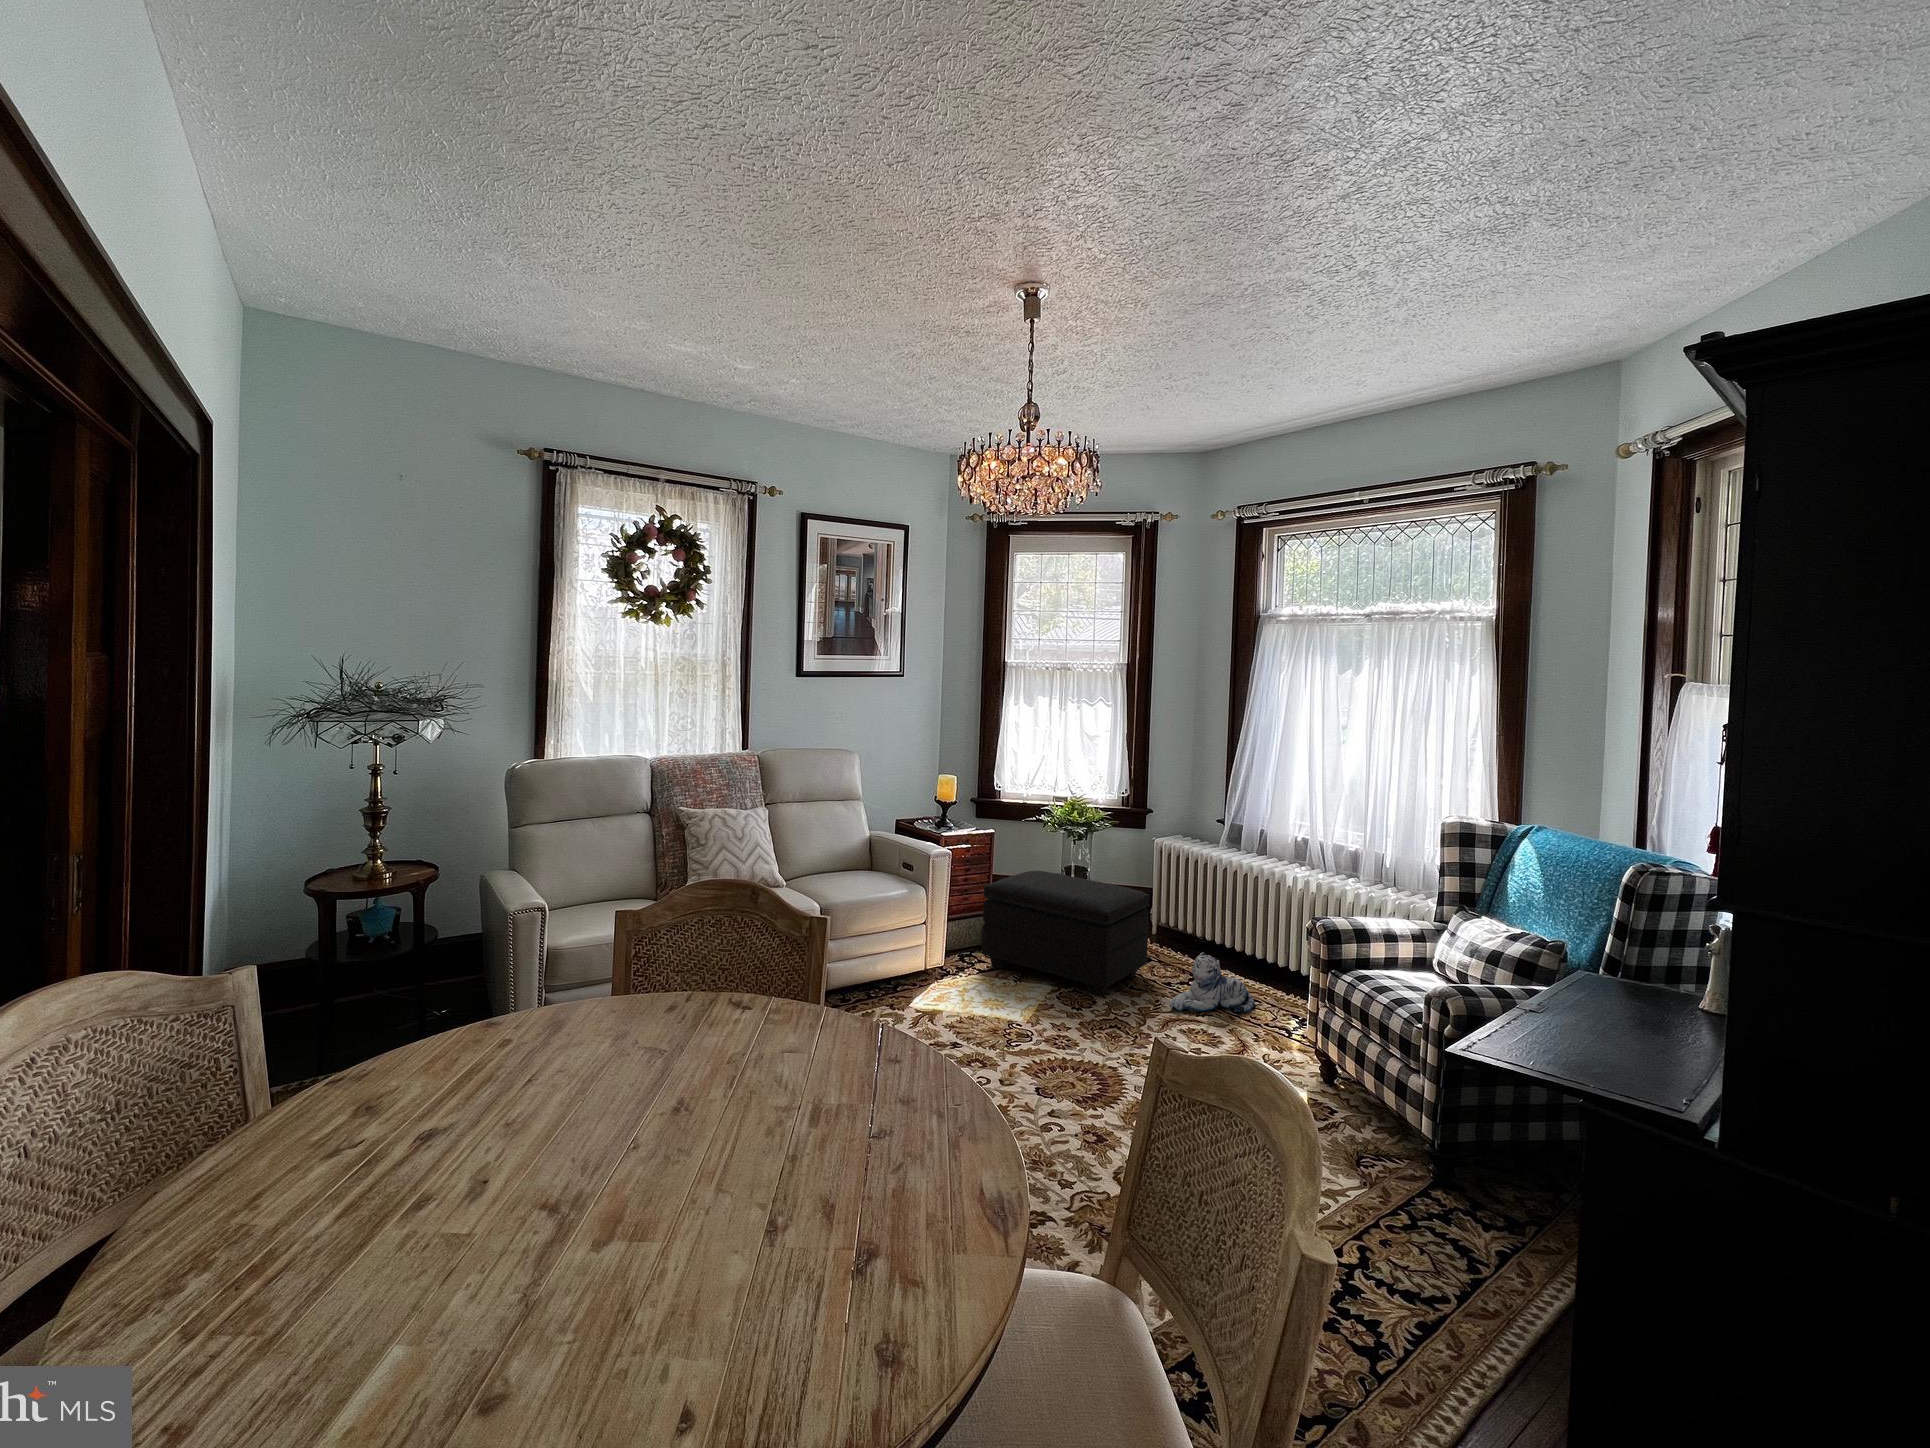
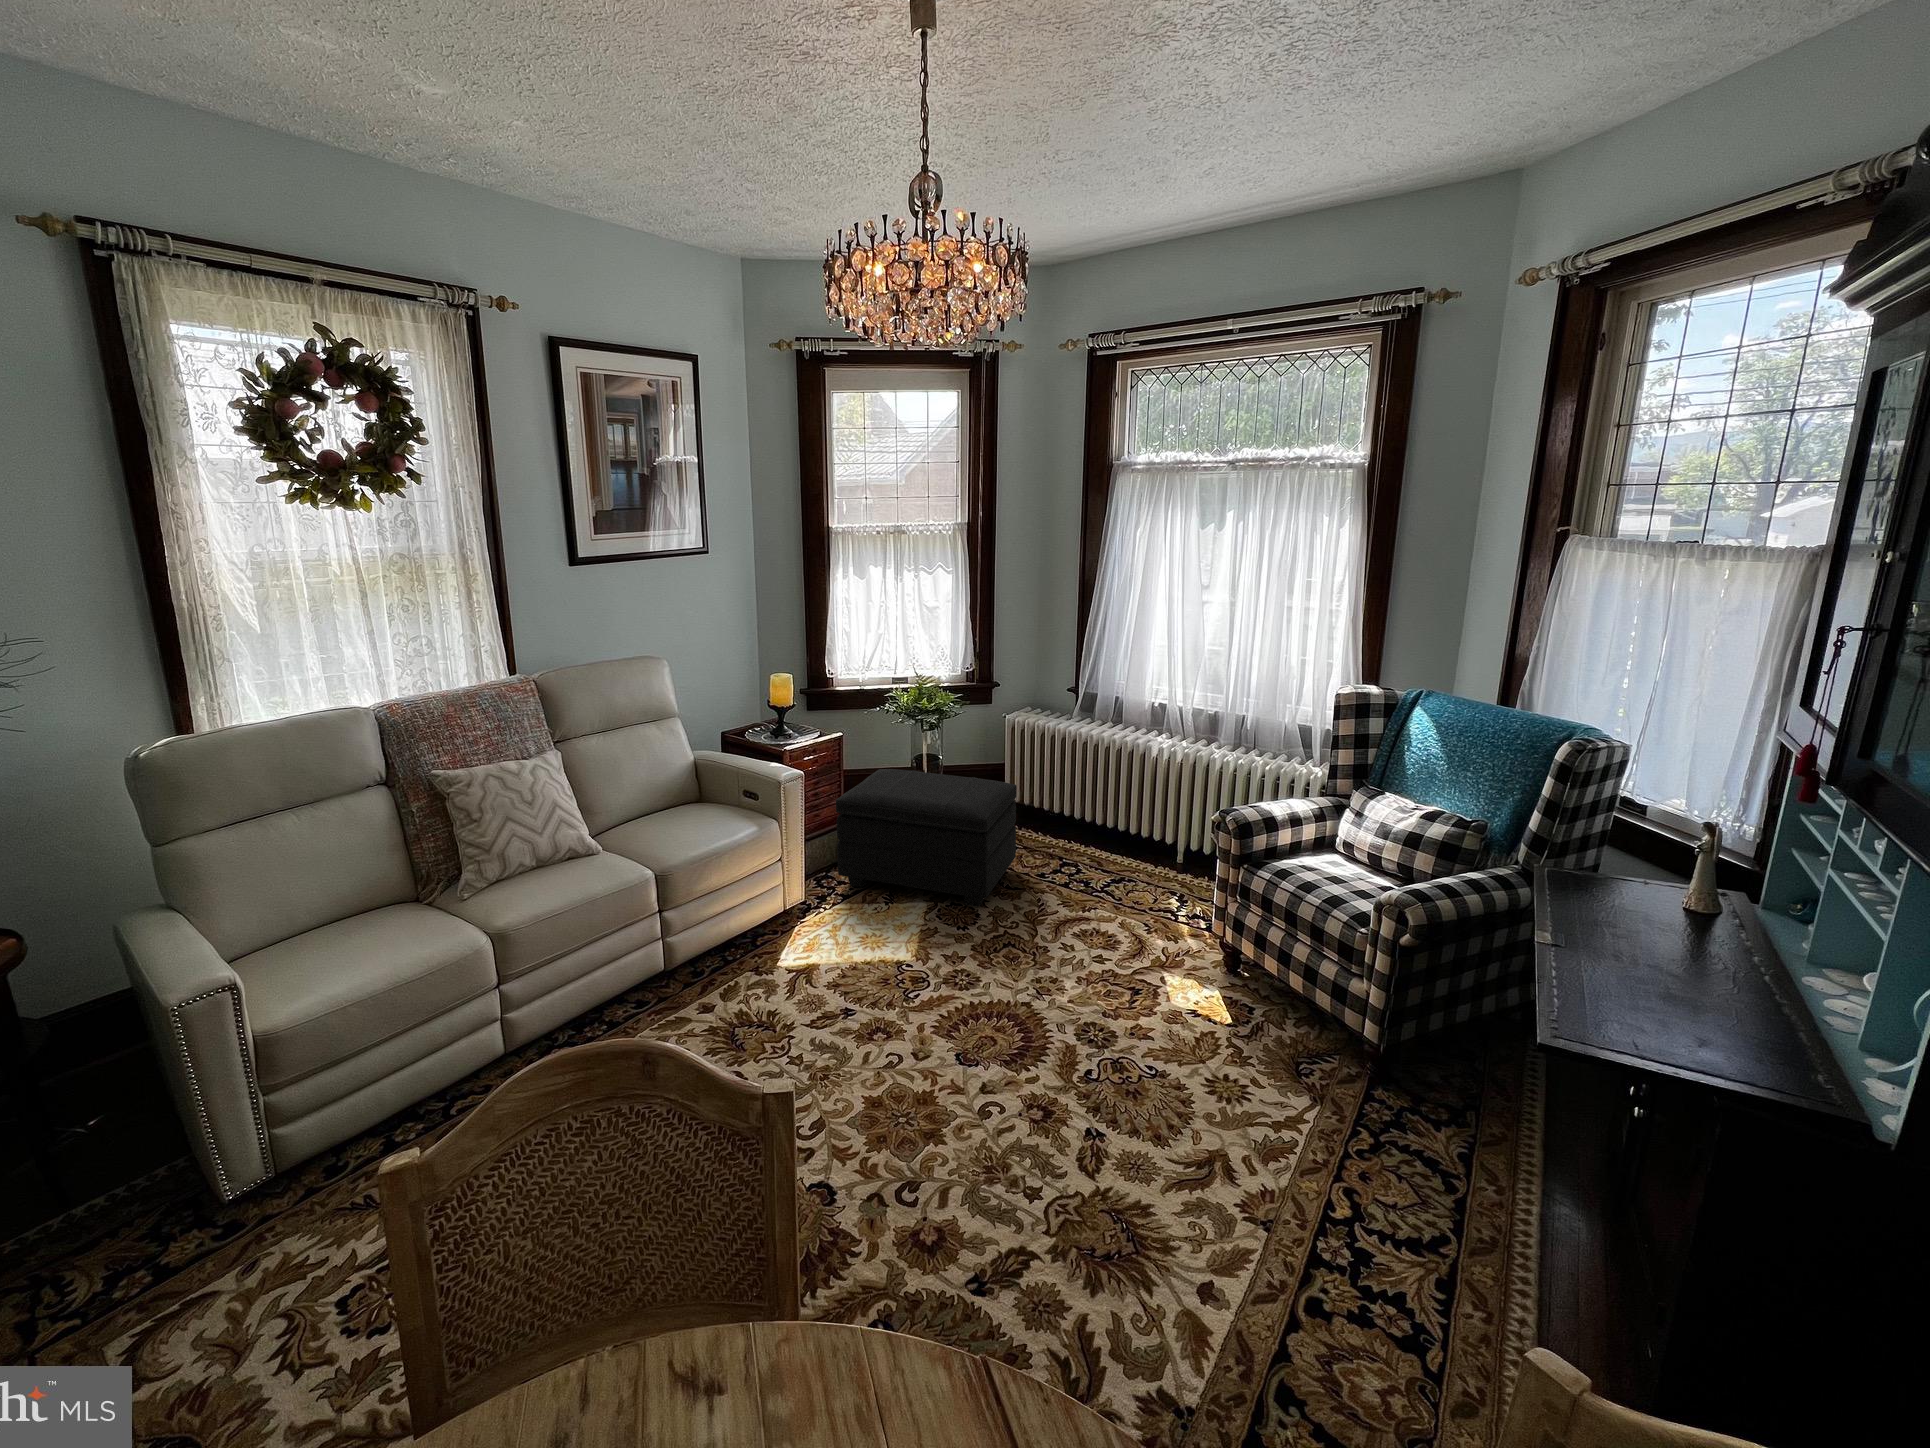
plush toy: present [1170,953,1255,1013] -> none [1054,846,1134,912]

